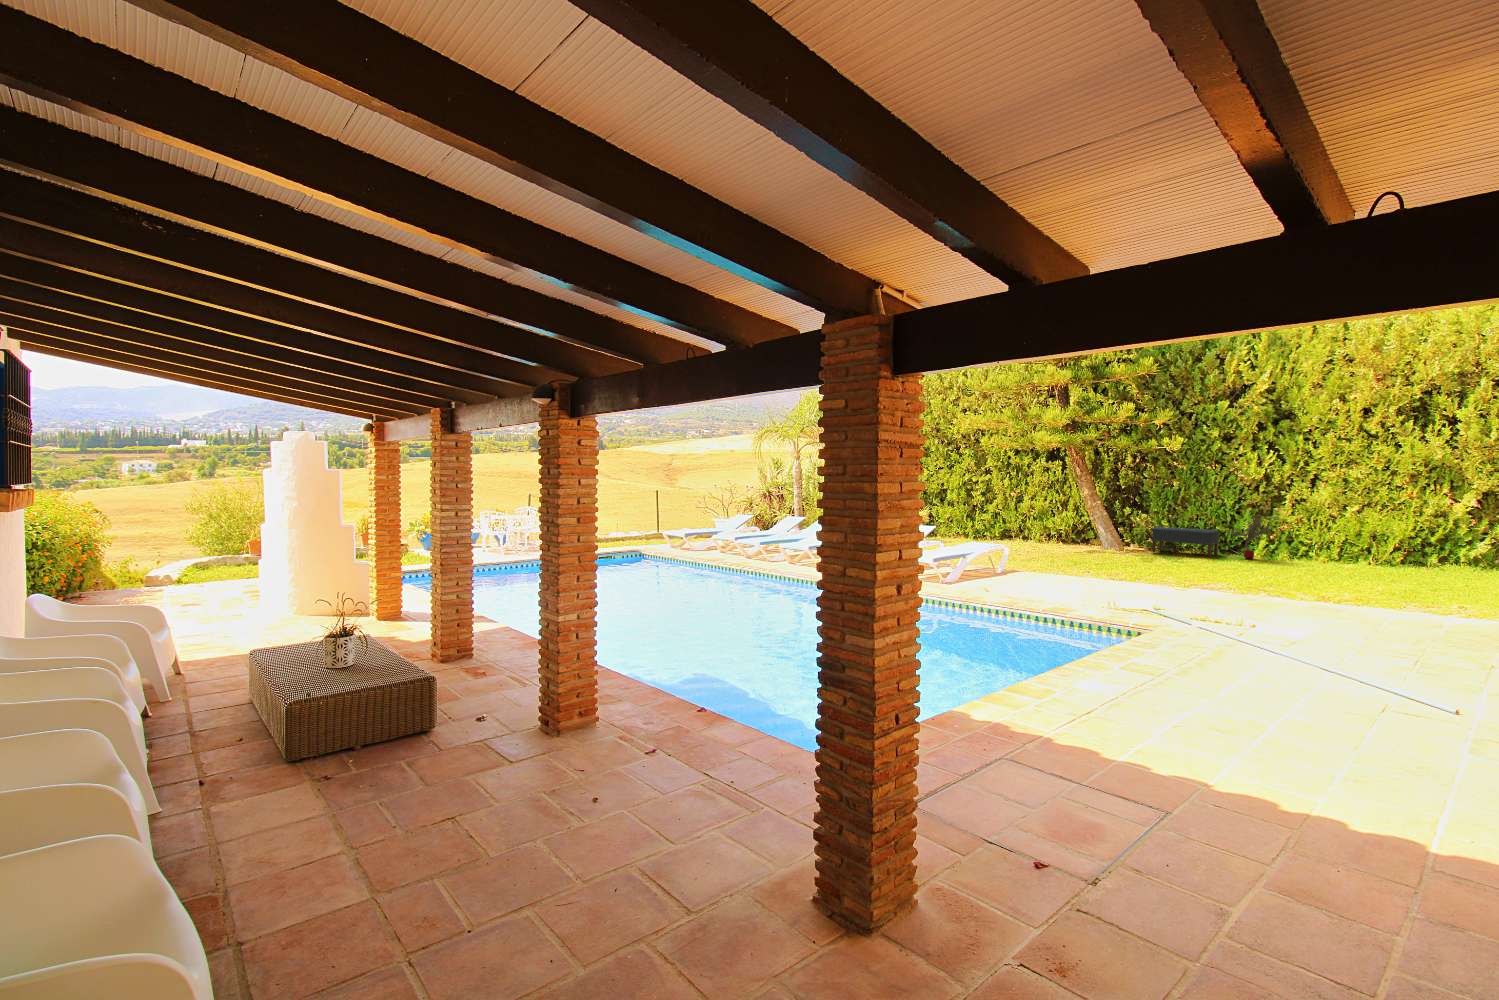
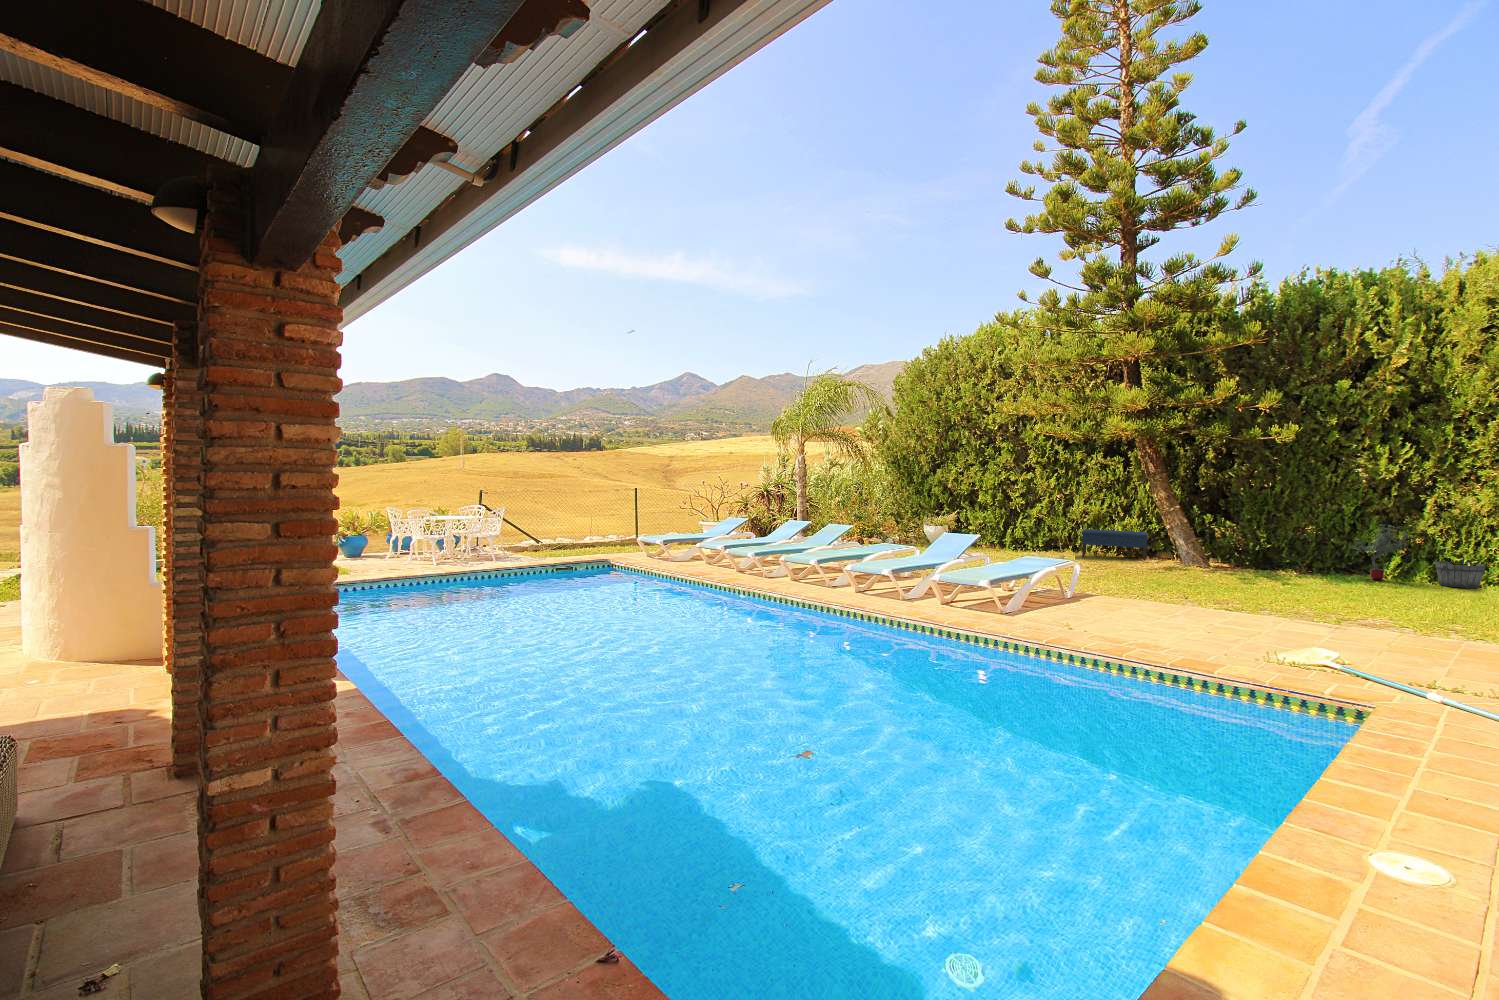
bench: present [1152,527,1219,557] -> present [1082,529,1148,561]
wooden bucket: none [1291,538,1327,564] -> present [1435,555,1485,588]

